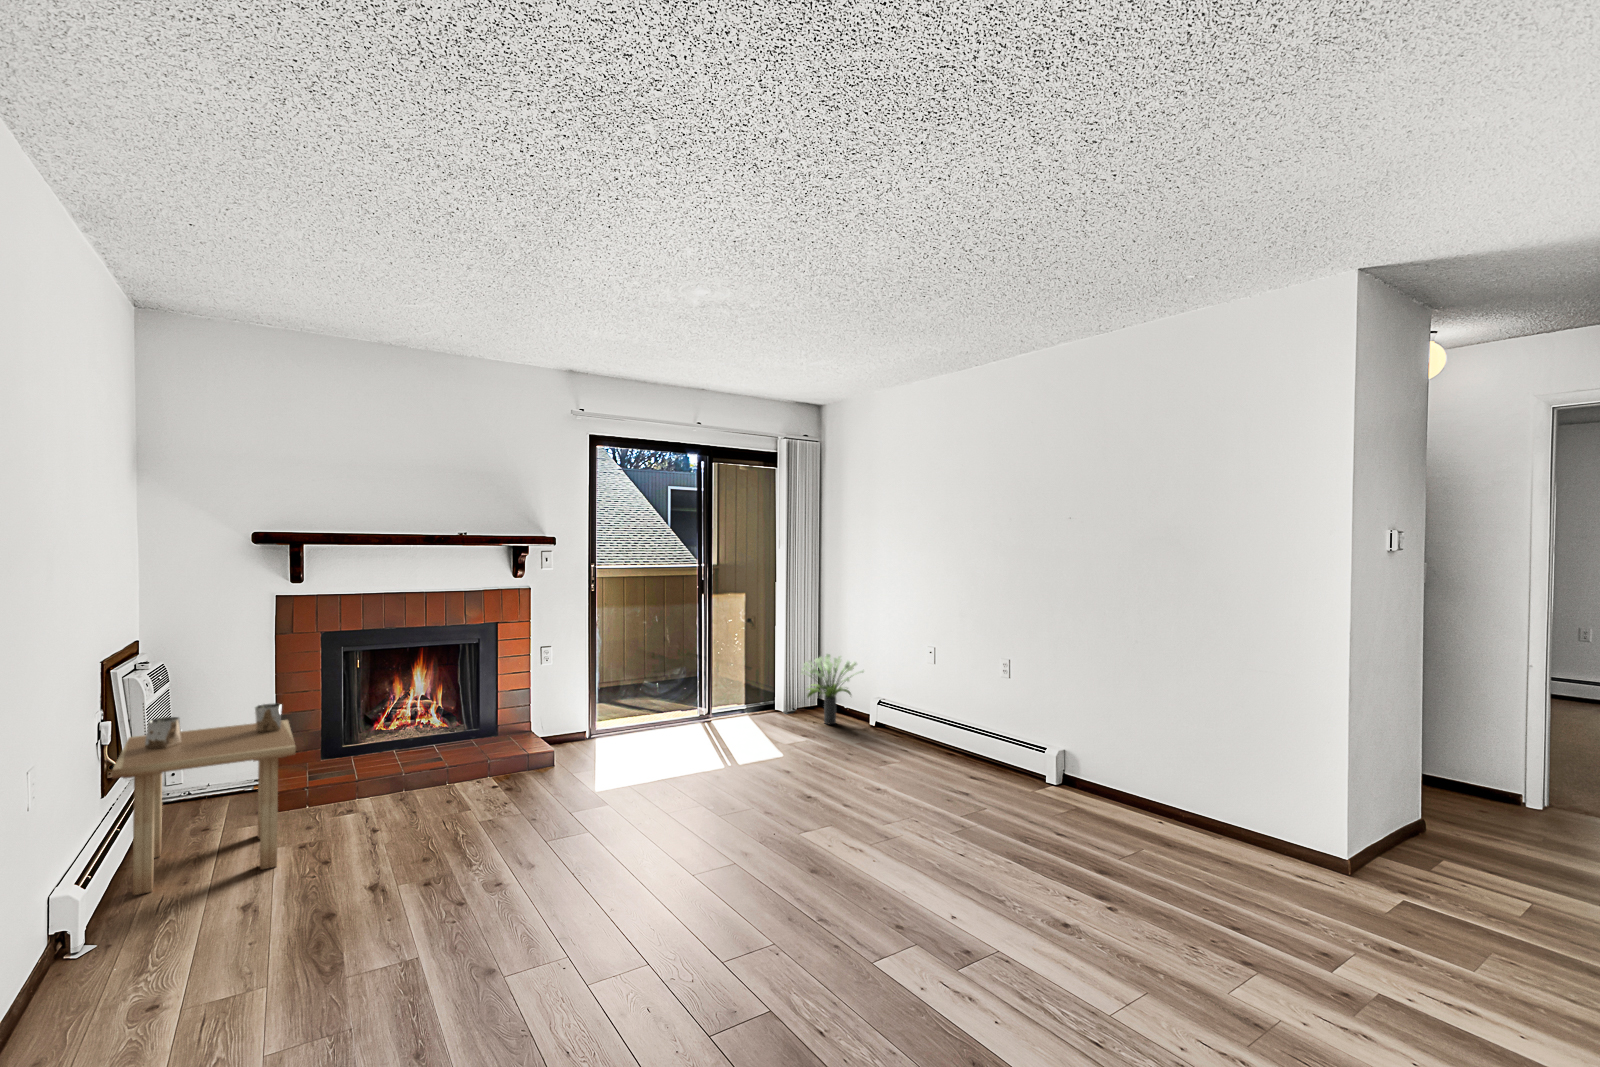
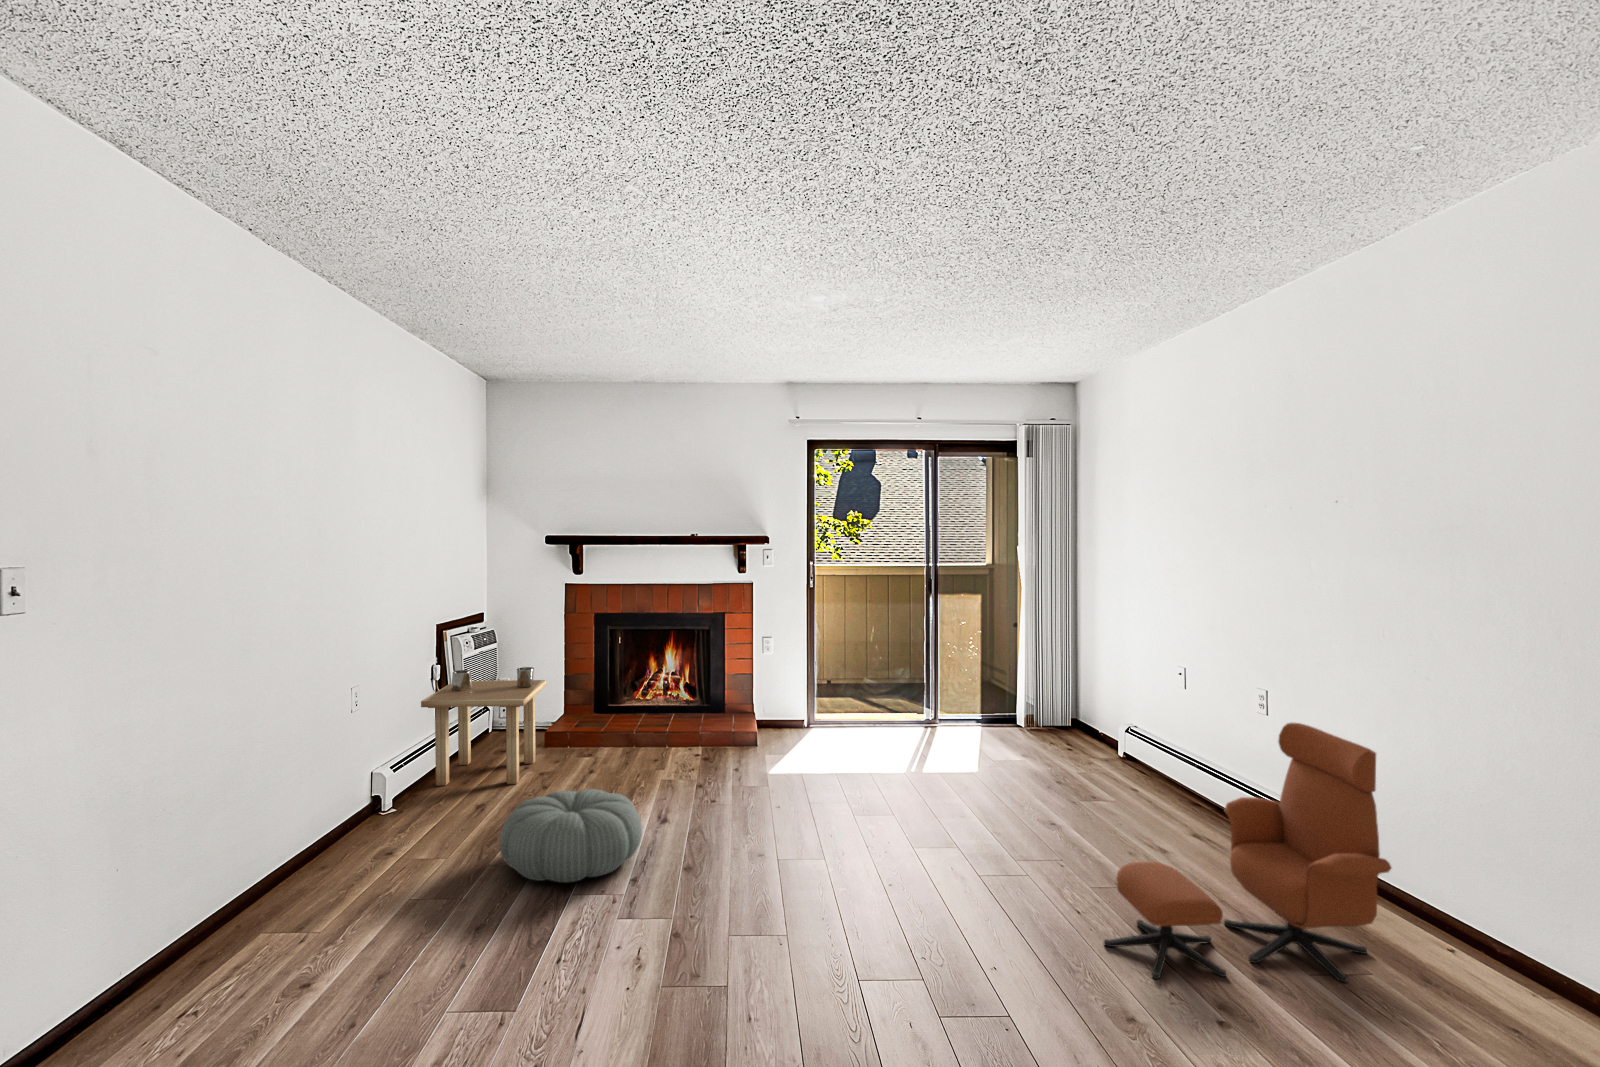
potted plant: present [801,654,864,724] -> none [1021,667,1093,744]
lounge chair: none [1073,667,1272,898] -> present [1104,723,1391,982]
pouf: none [381,842,578,982] -> present [500,789,642,882]

